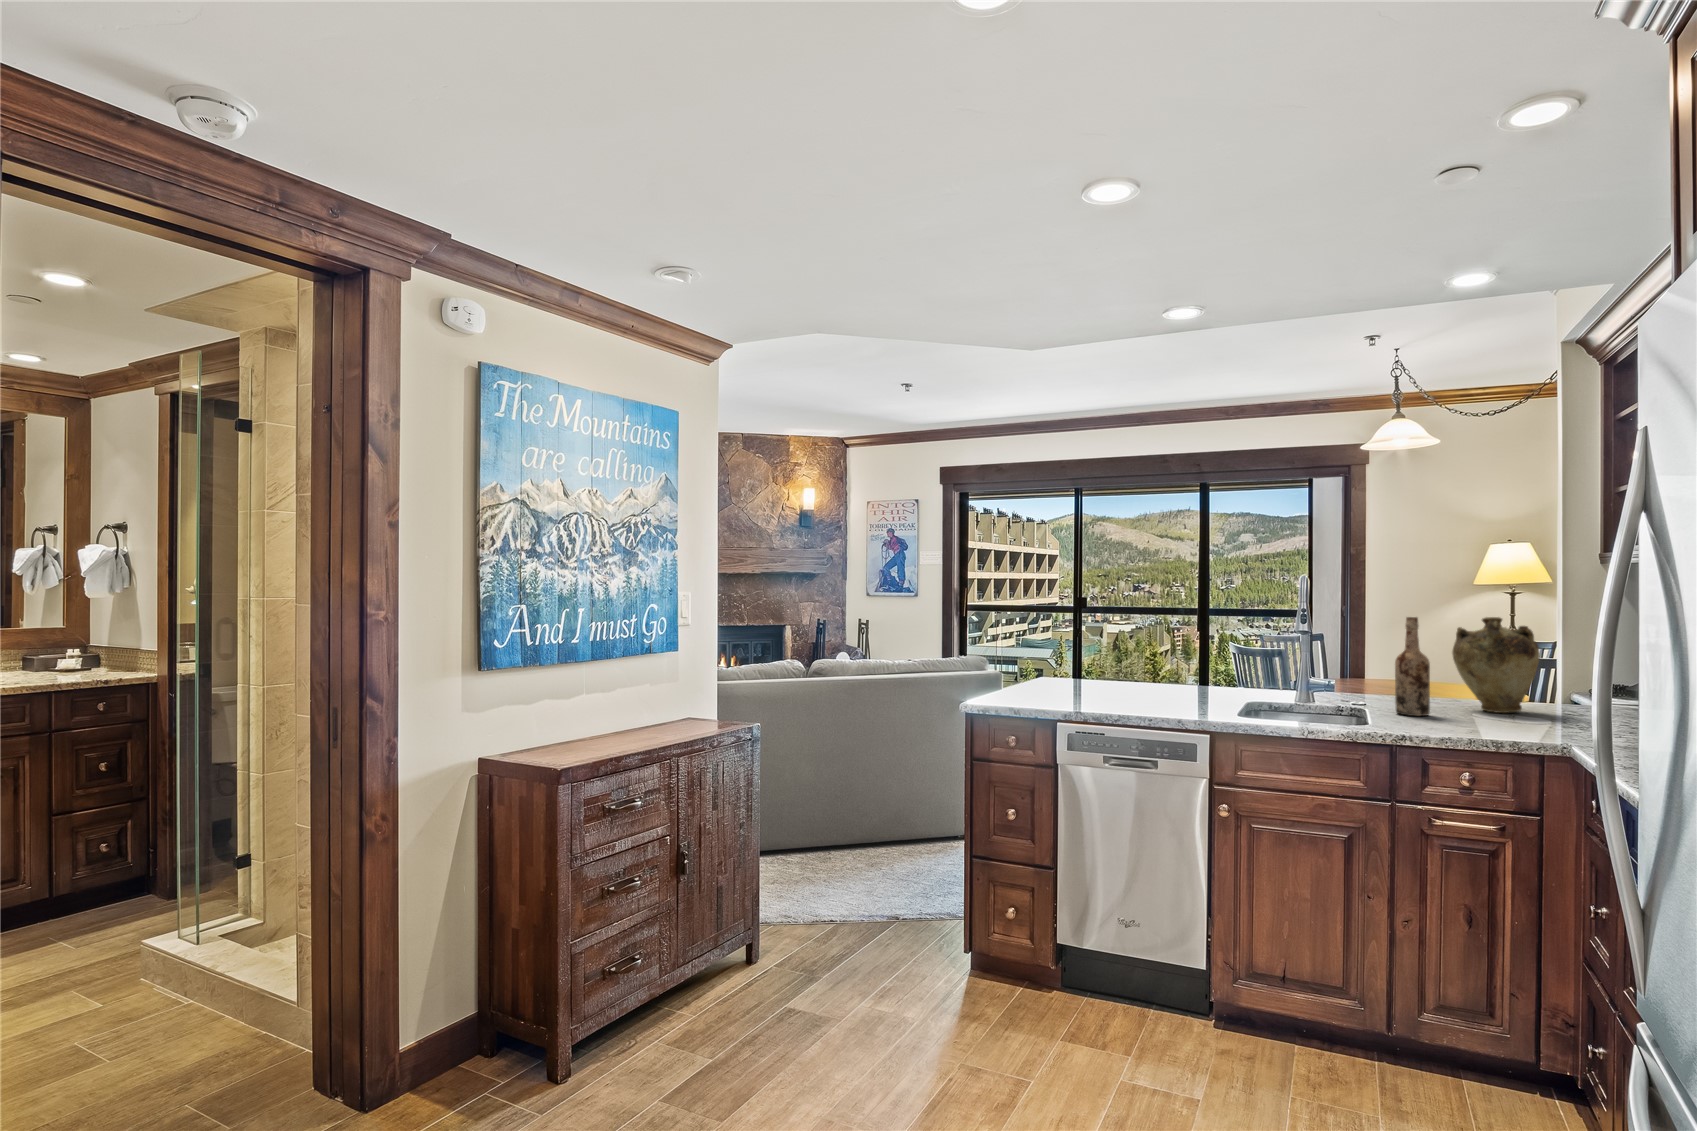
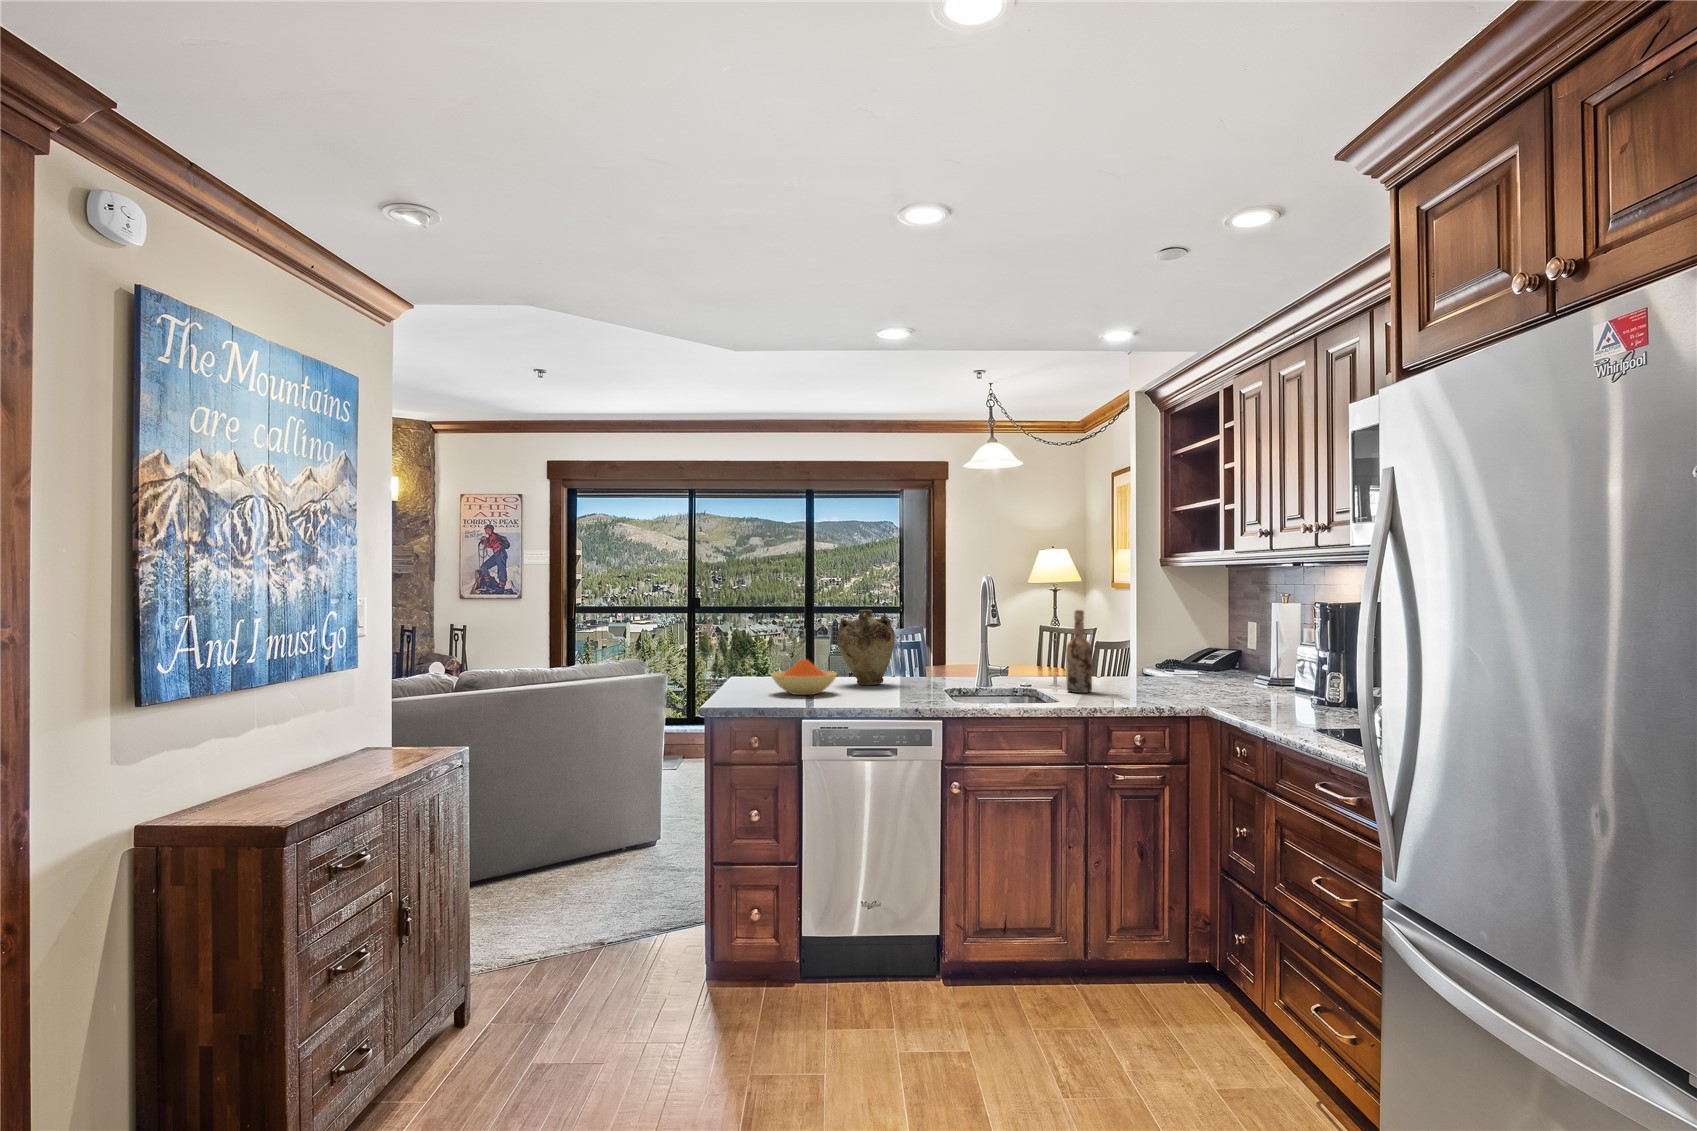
vase: present [1452,617,1540,713] -> present [837,610,895,685]
bowl: none [1048,661,1119,698] -> present [771,659,837,695]

